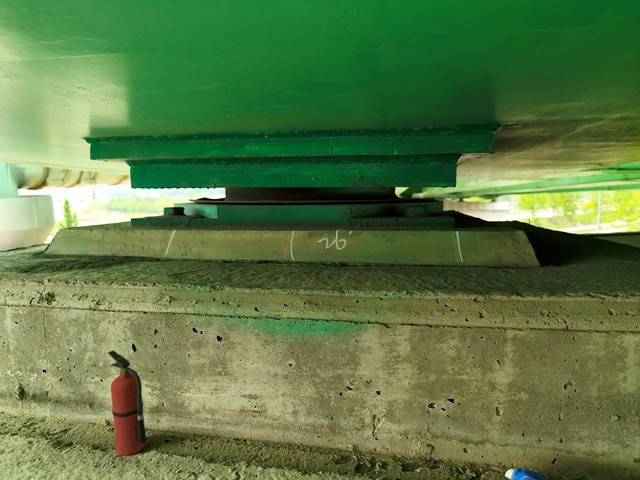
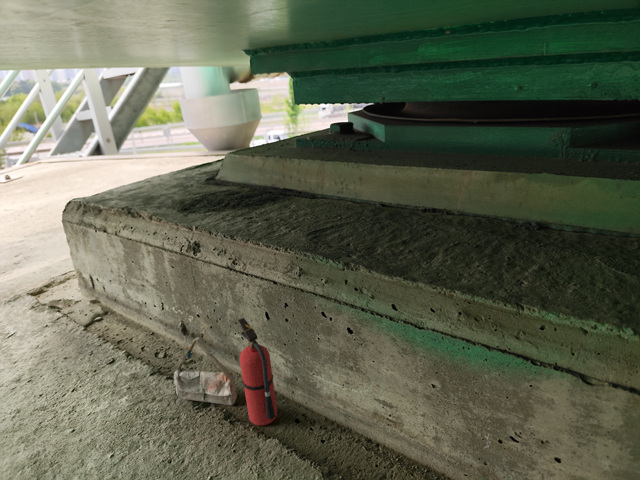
bag: none [22,380,98,457] -> present [174,337,237,405]

